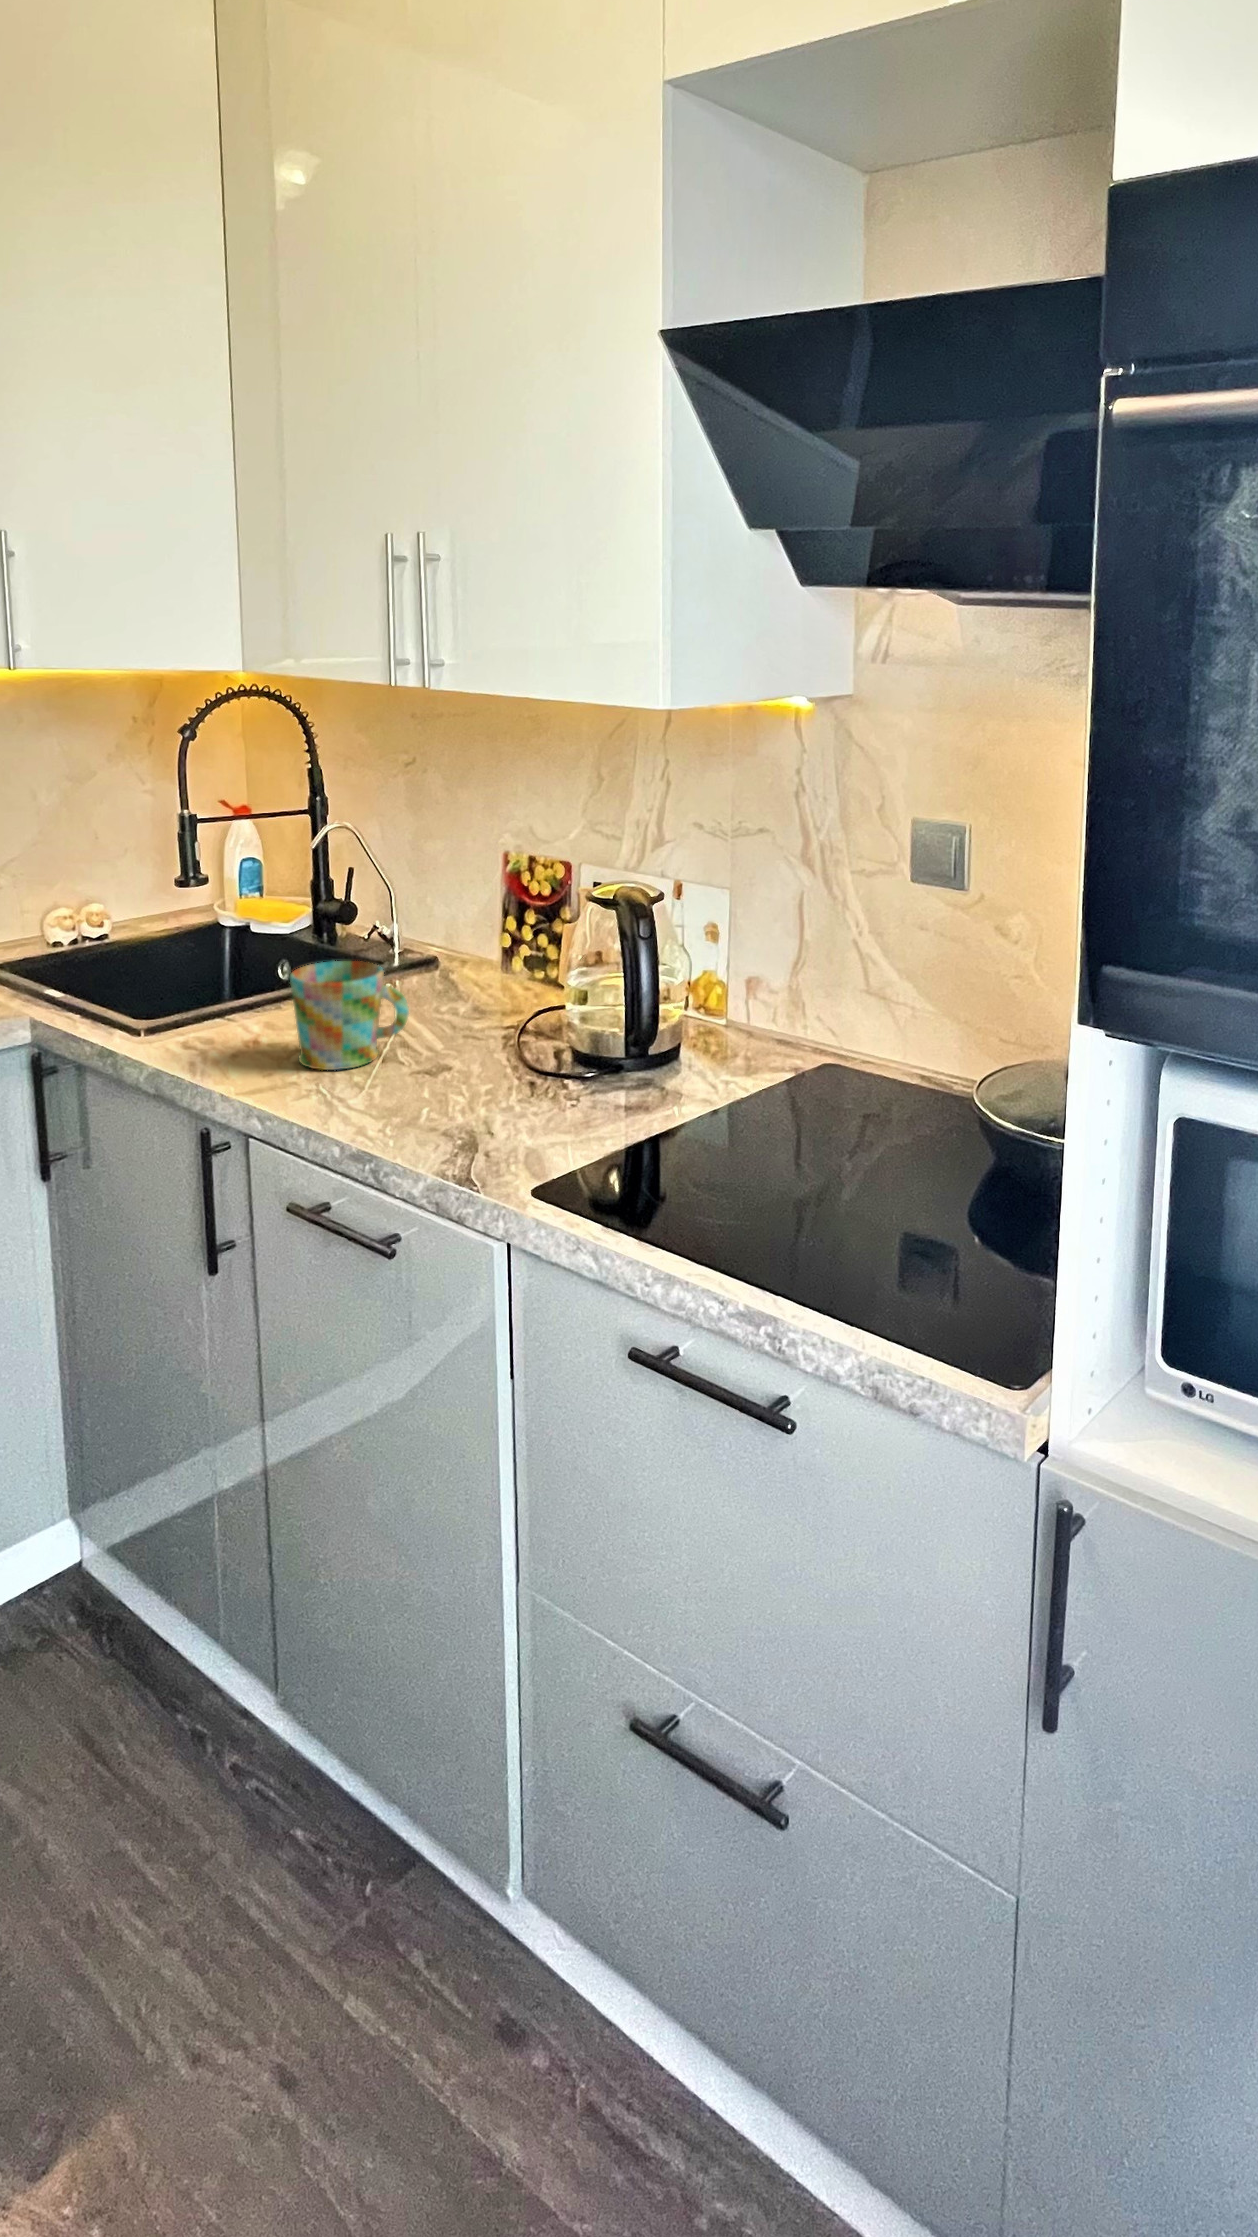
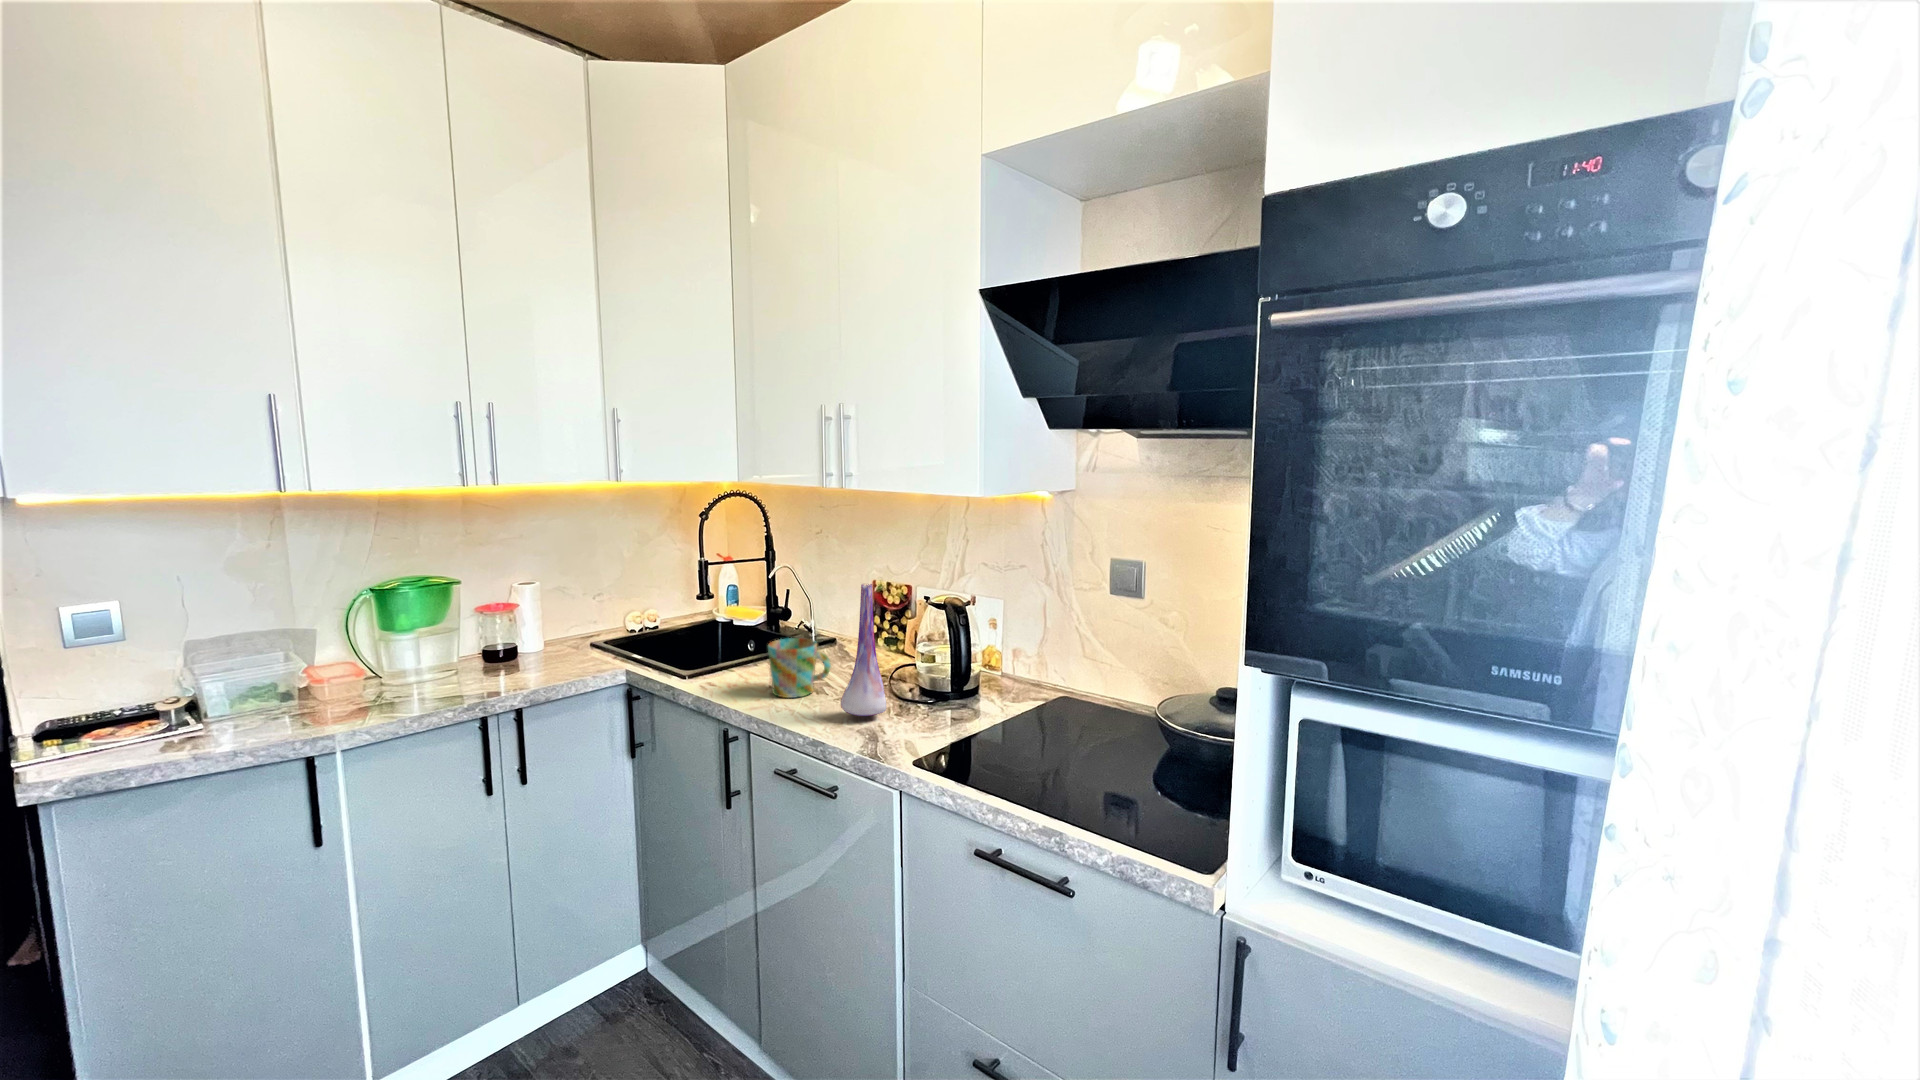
vase: none [404,861,501,1105] -> present [841,584,886,716]

